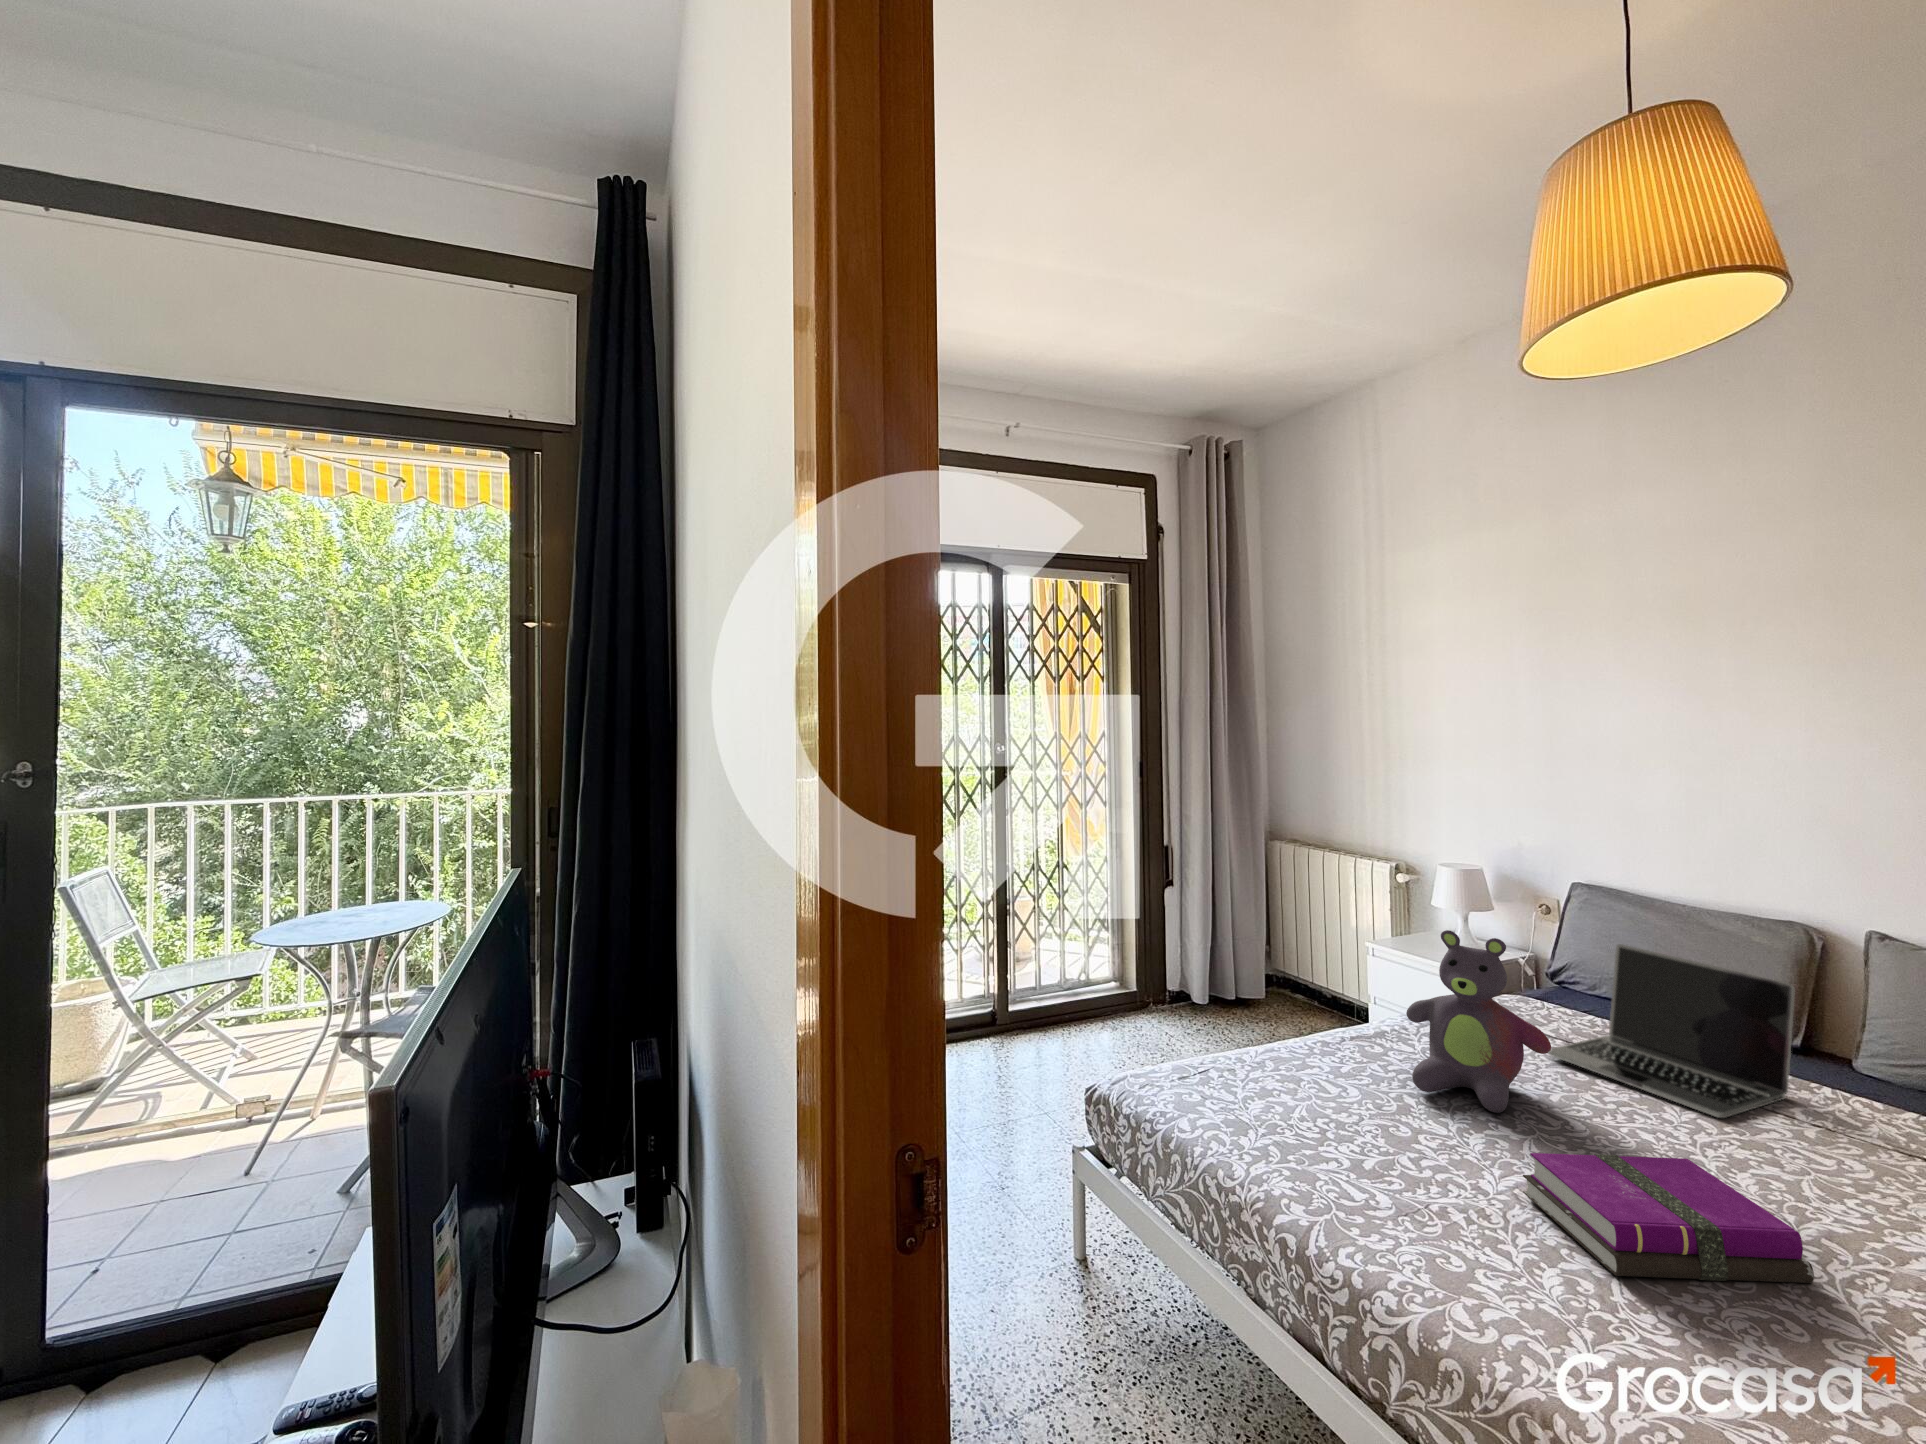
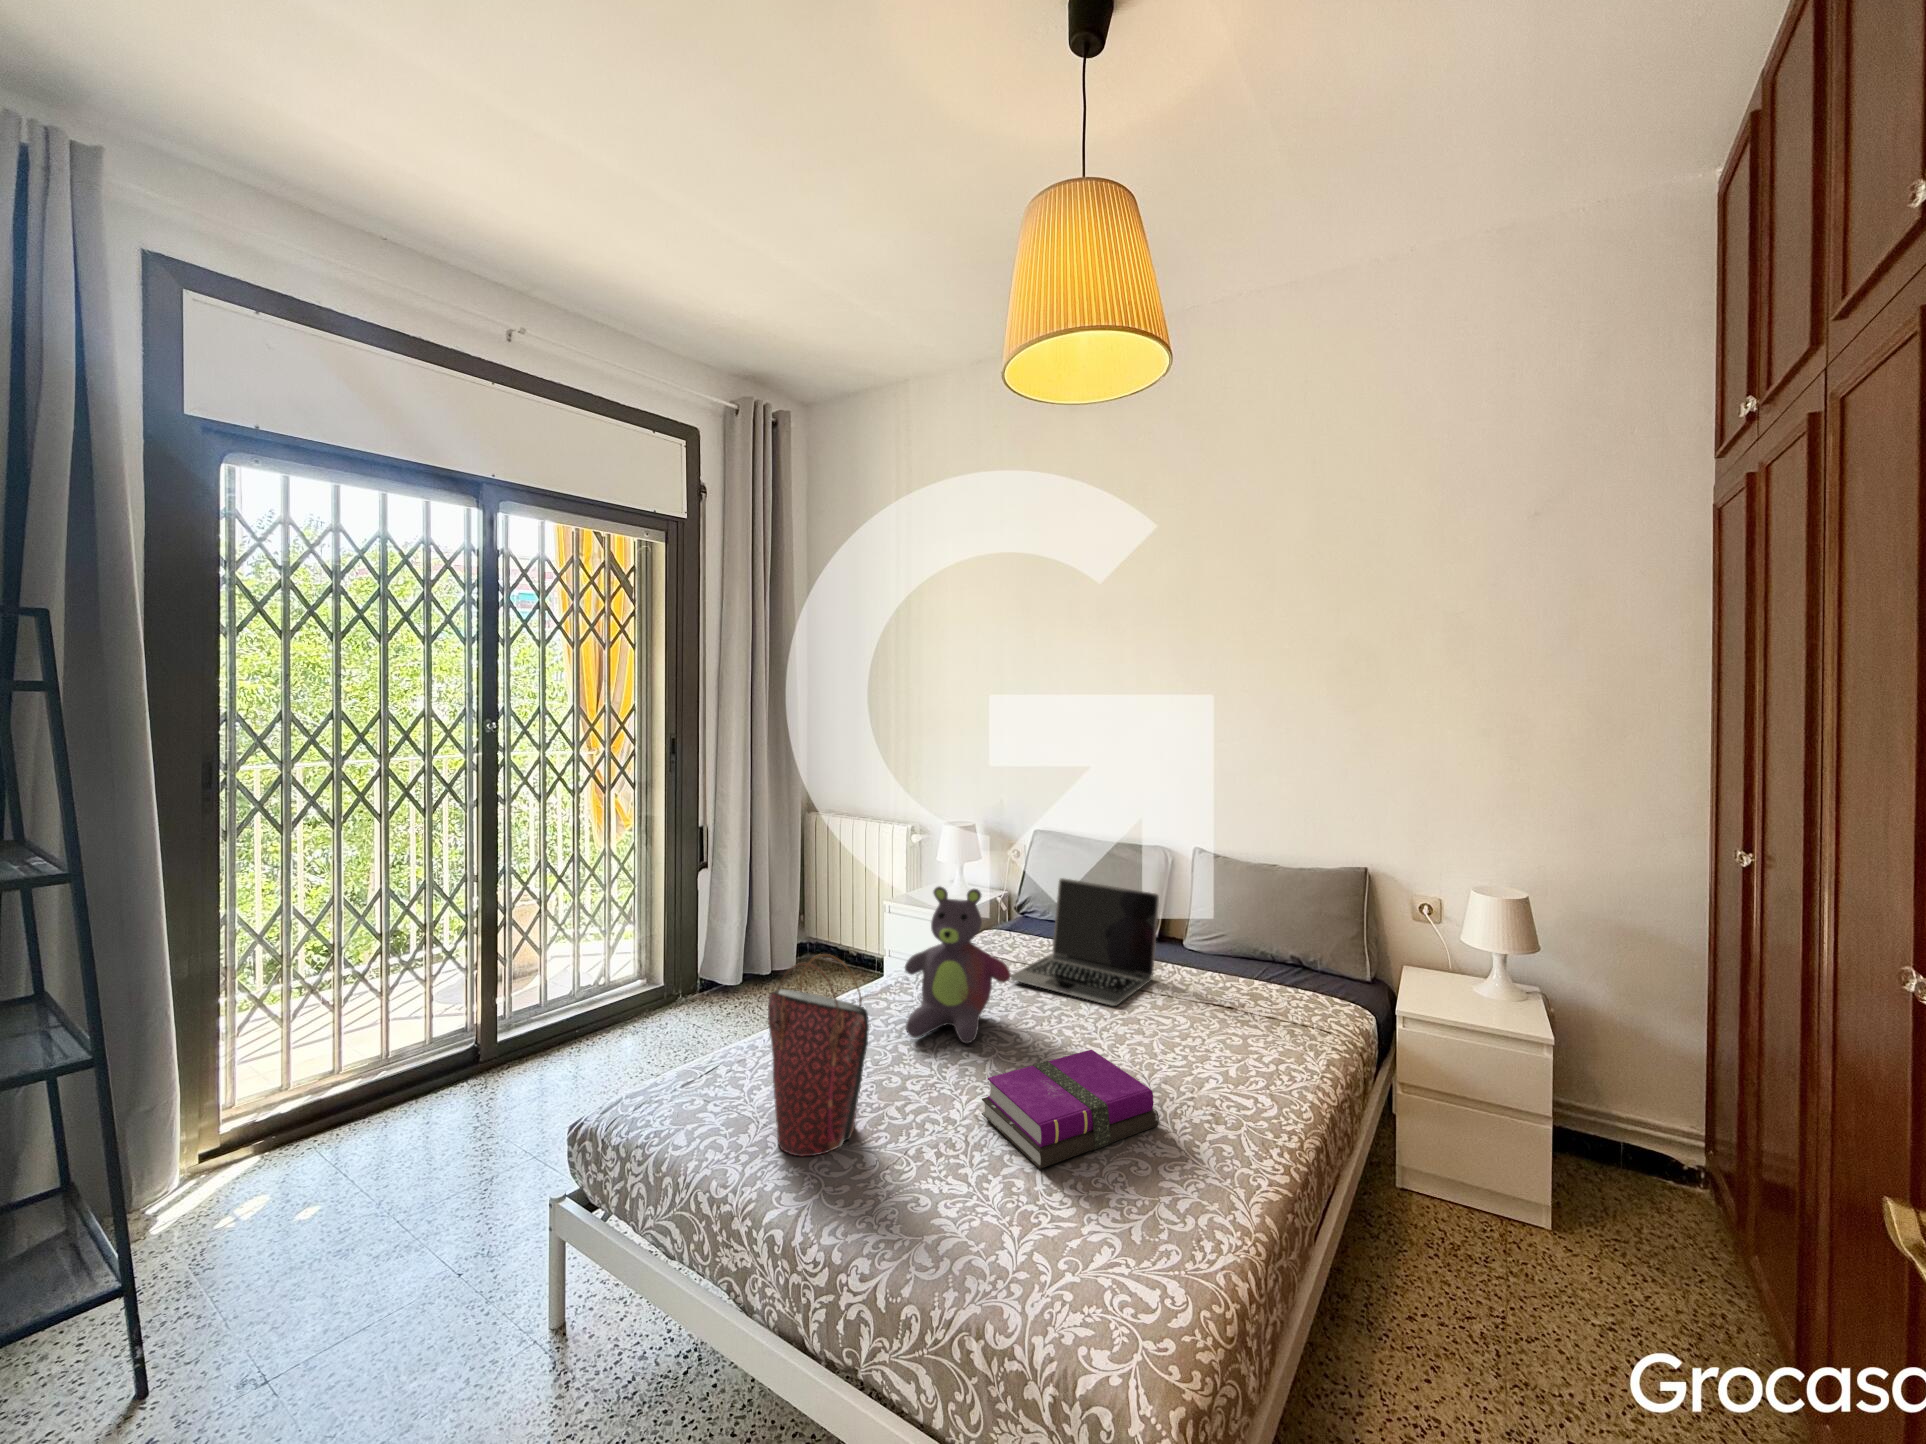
handbag: none [1266,978,1379,1179] -> present [768,954,869,1156]

